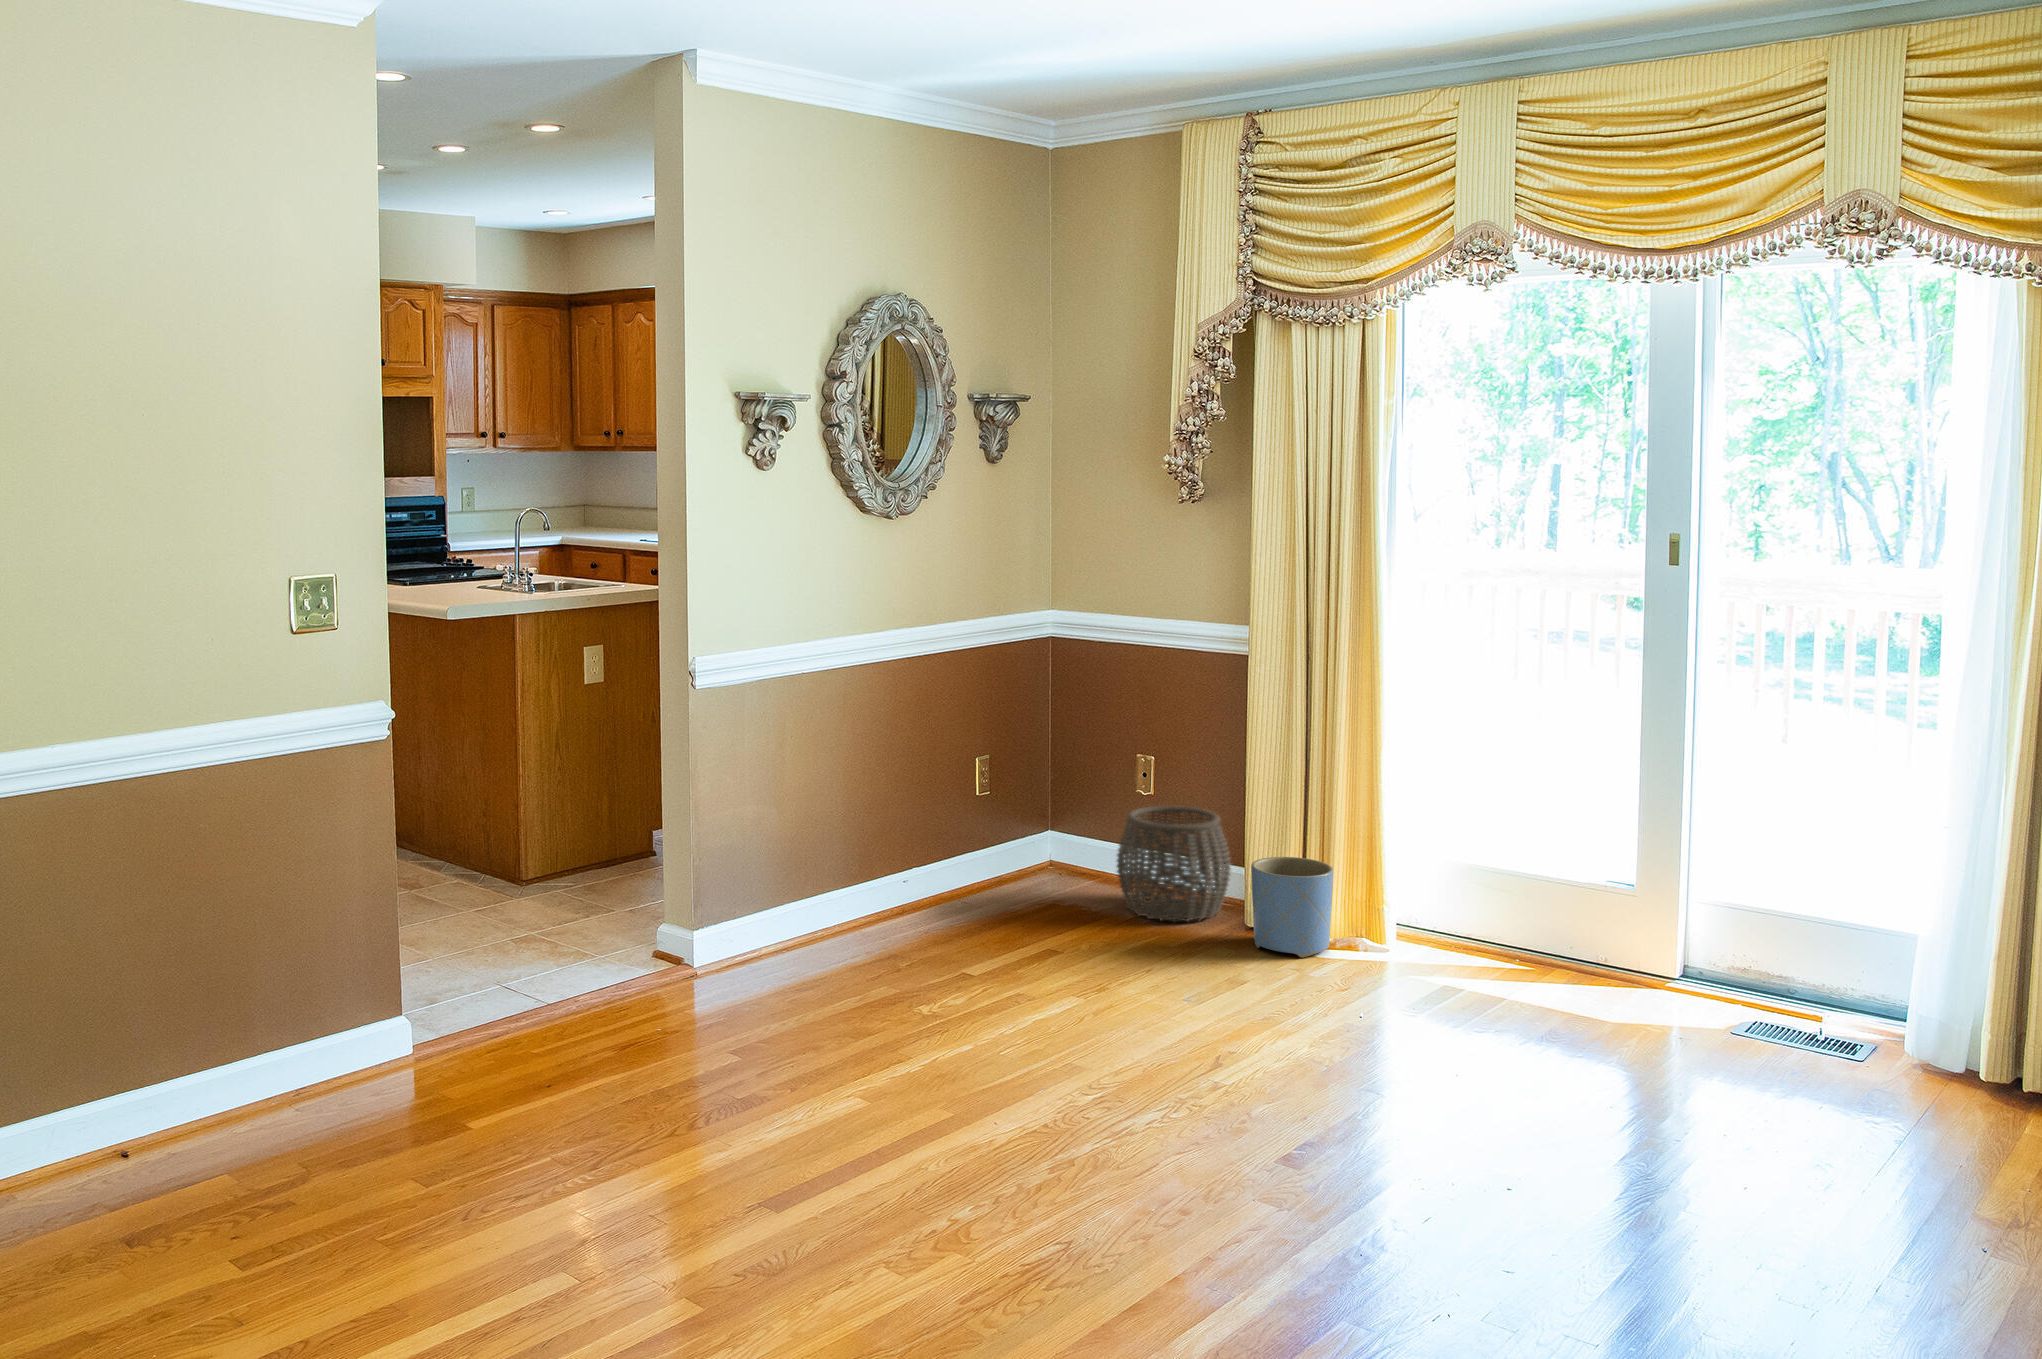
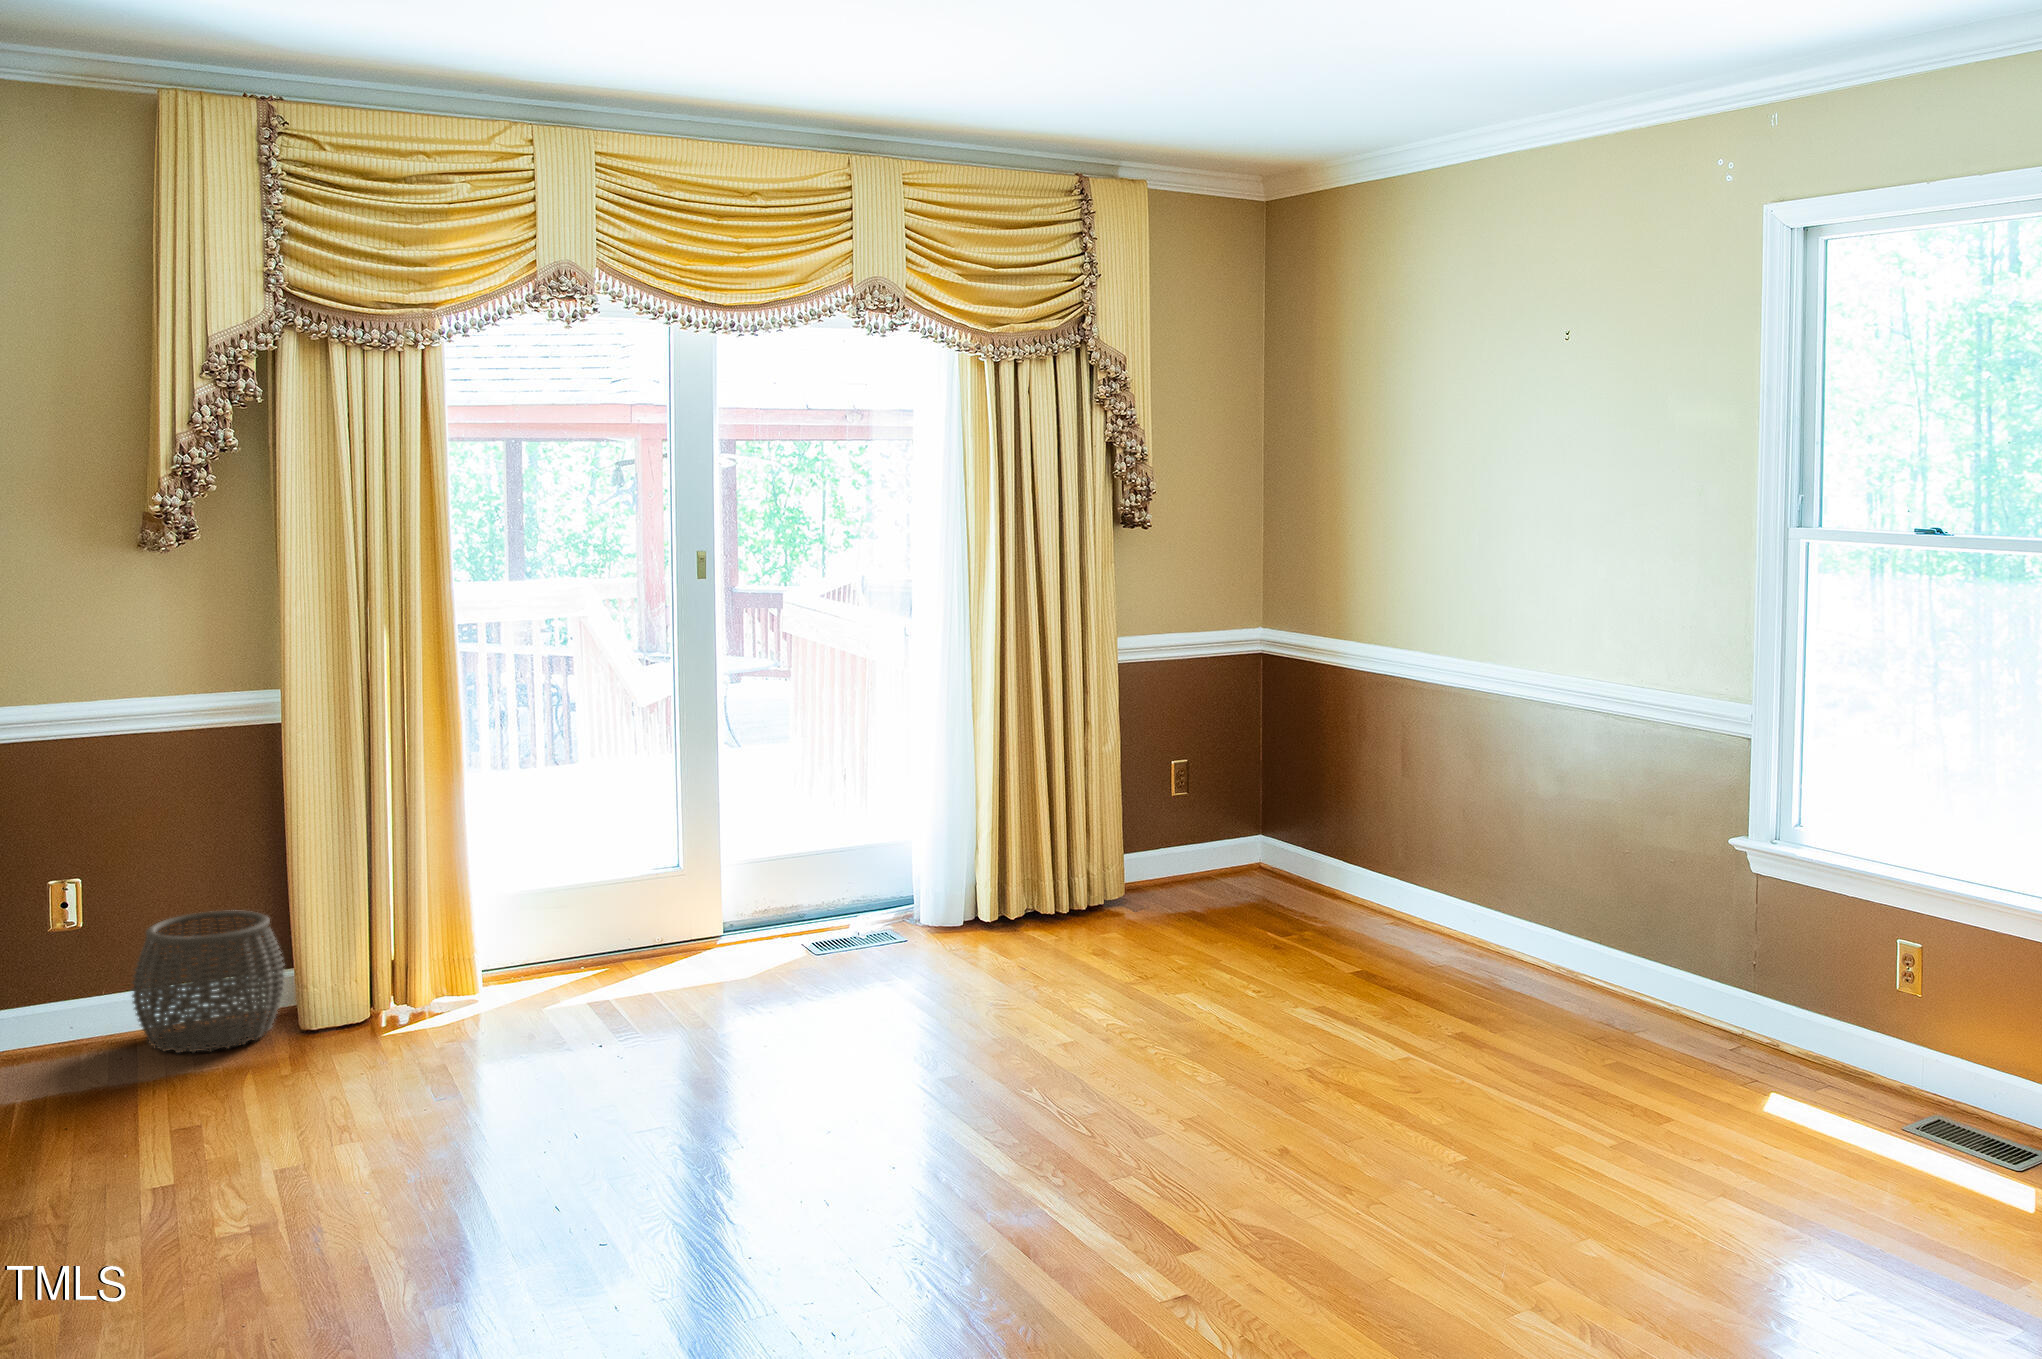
planter: present [1251,857,1333,958] -> none [352,926,445,1035]

